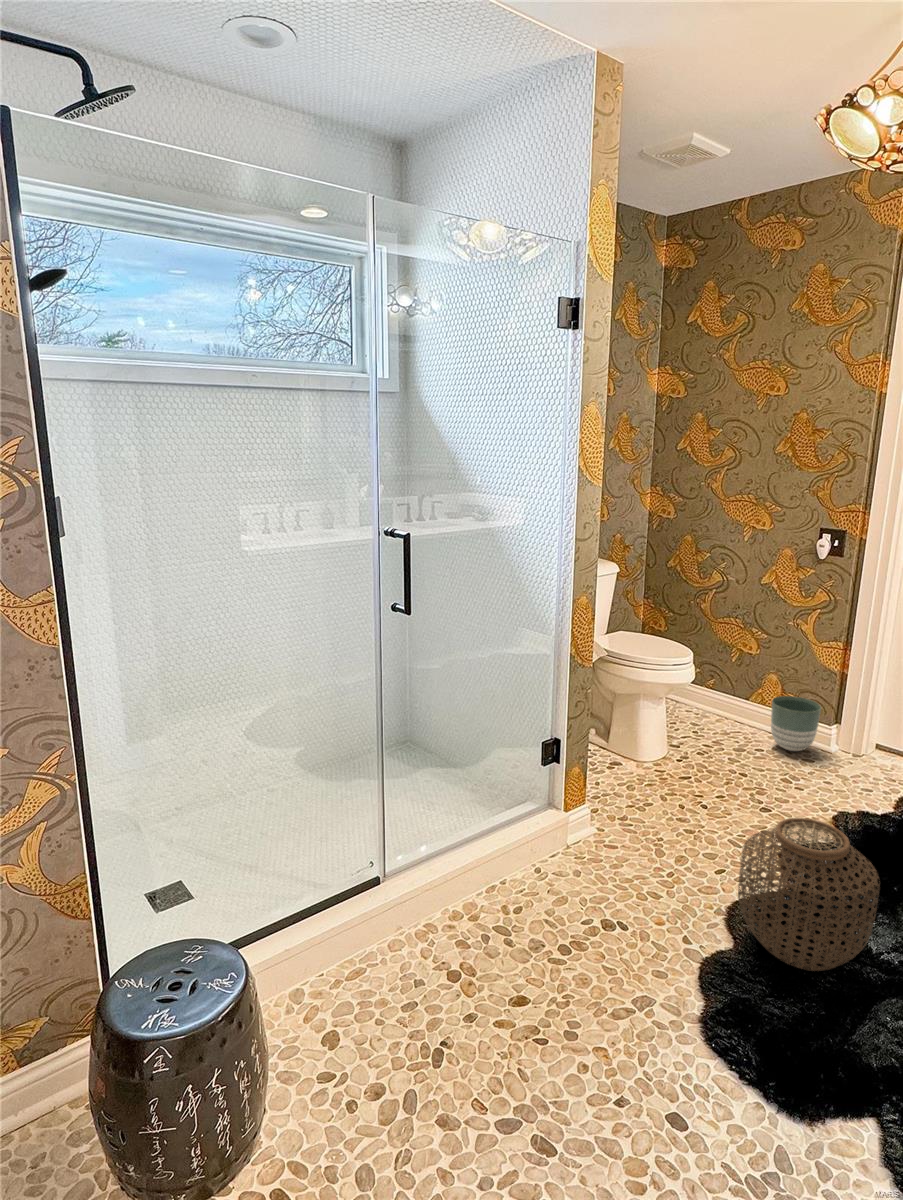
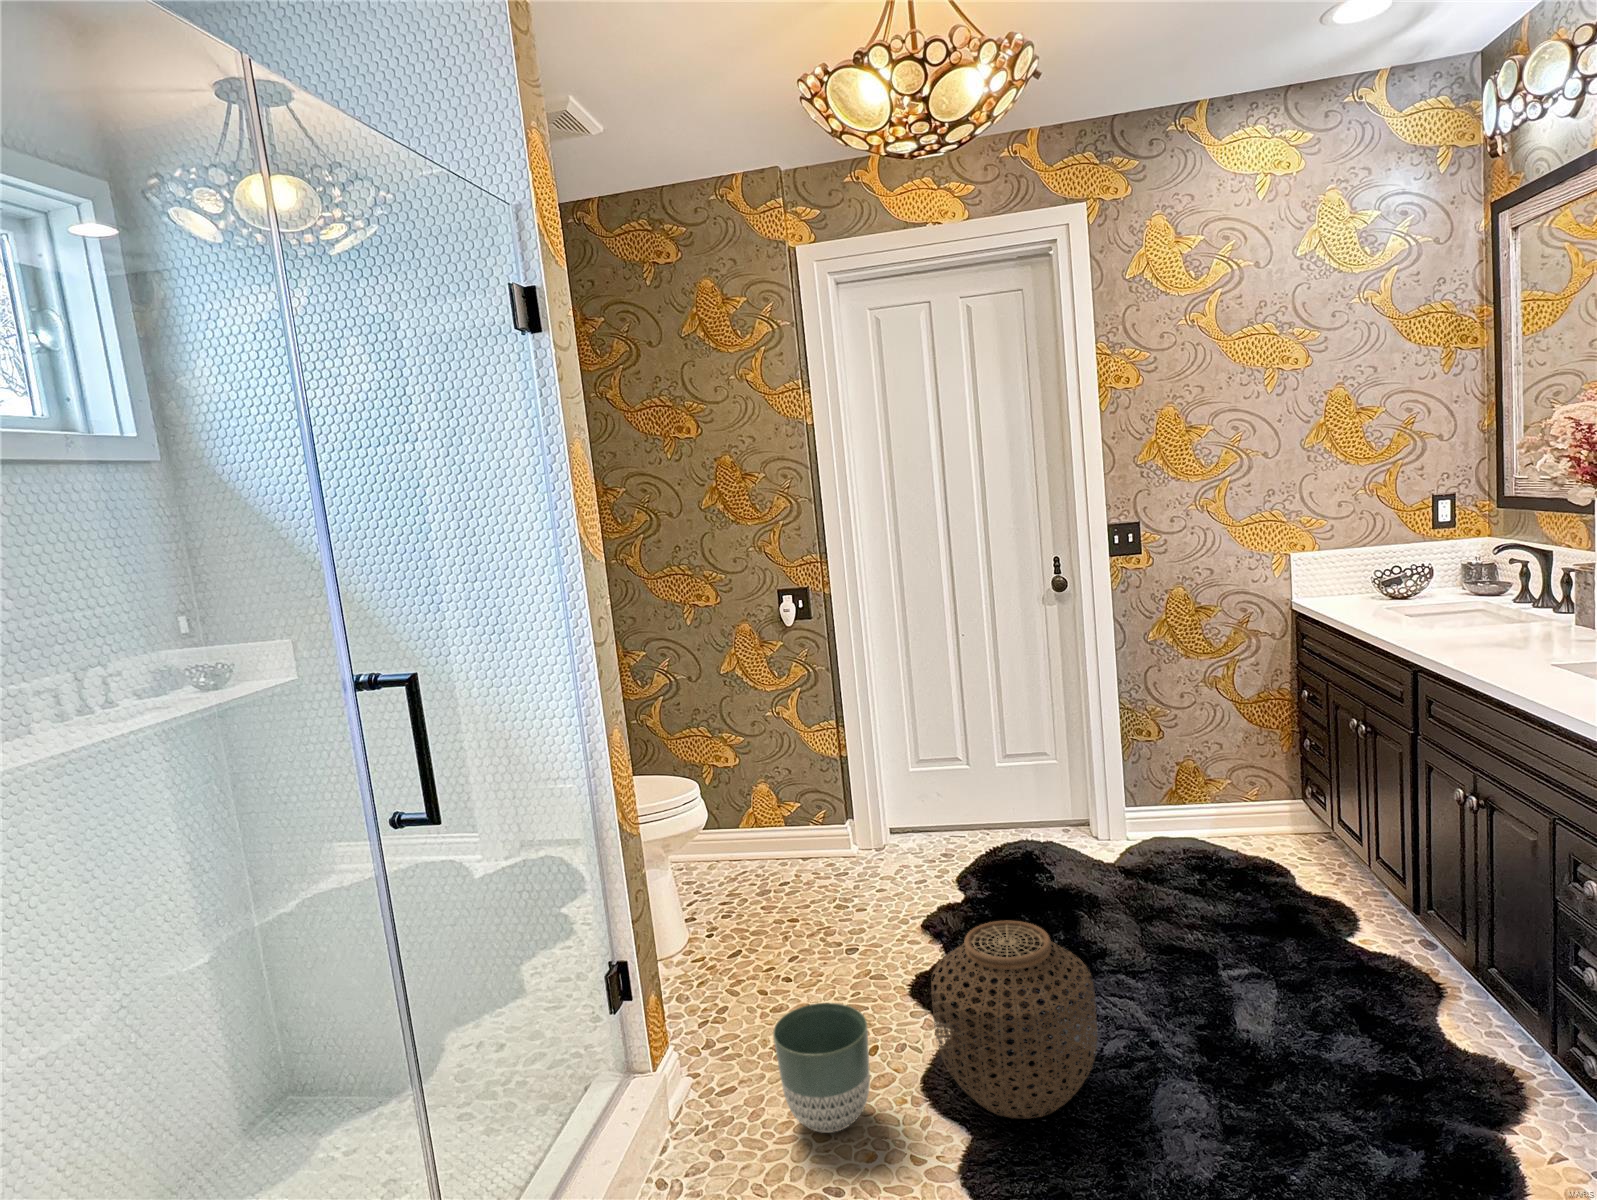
planter: present [771,696,821,751] -> present [773,1003,870,1133]

